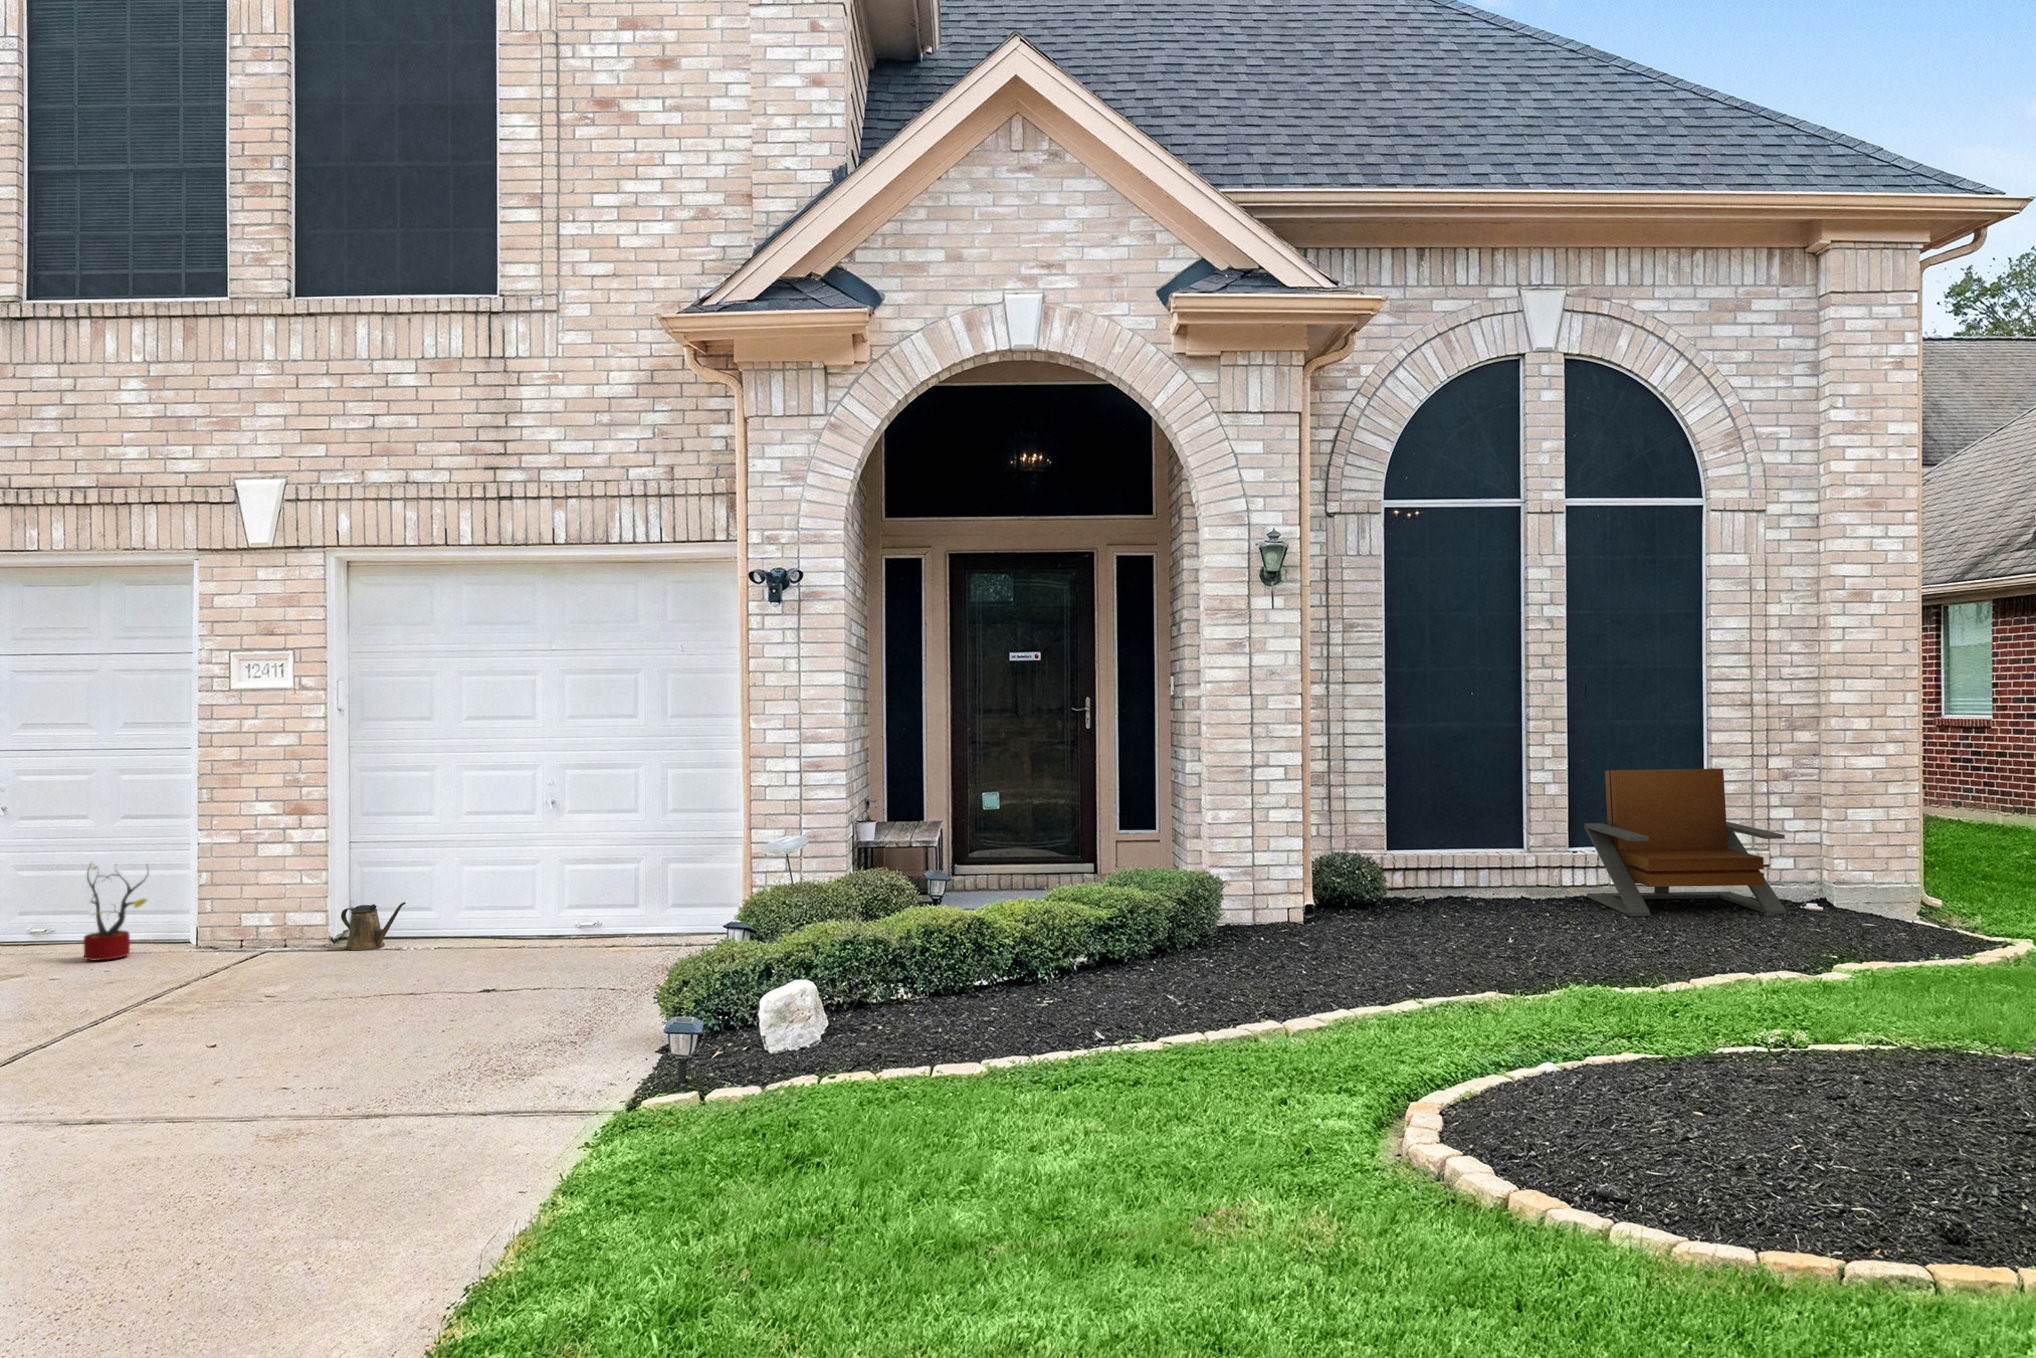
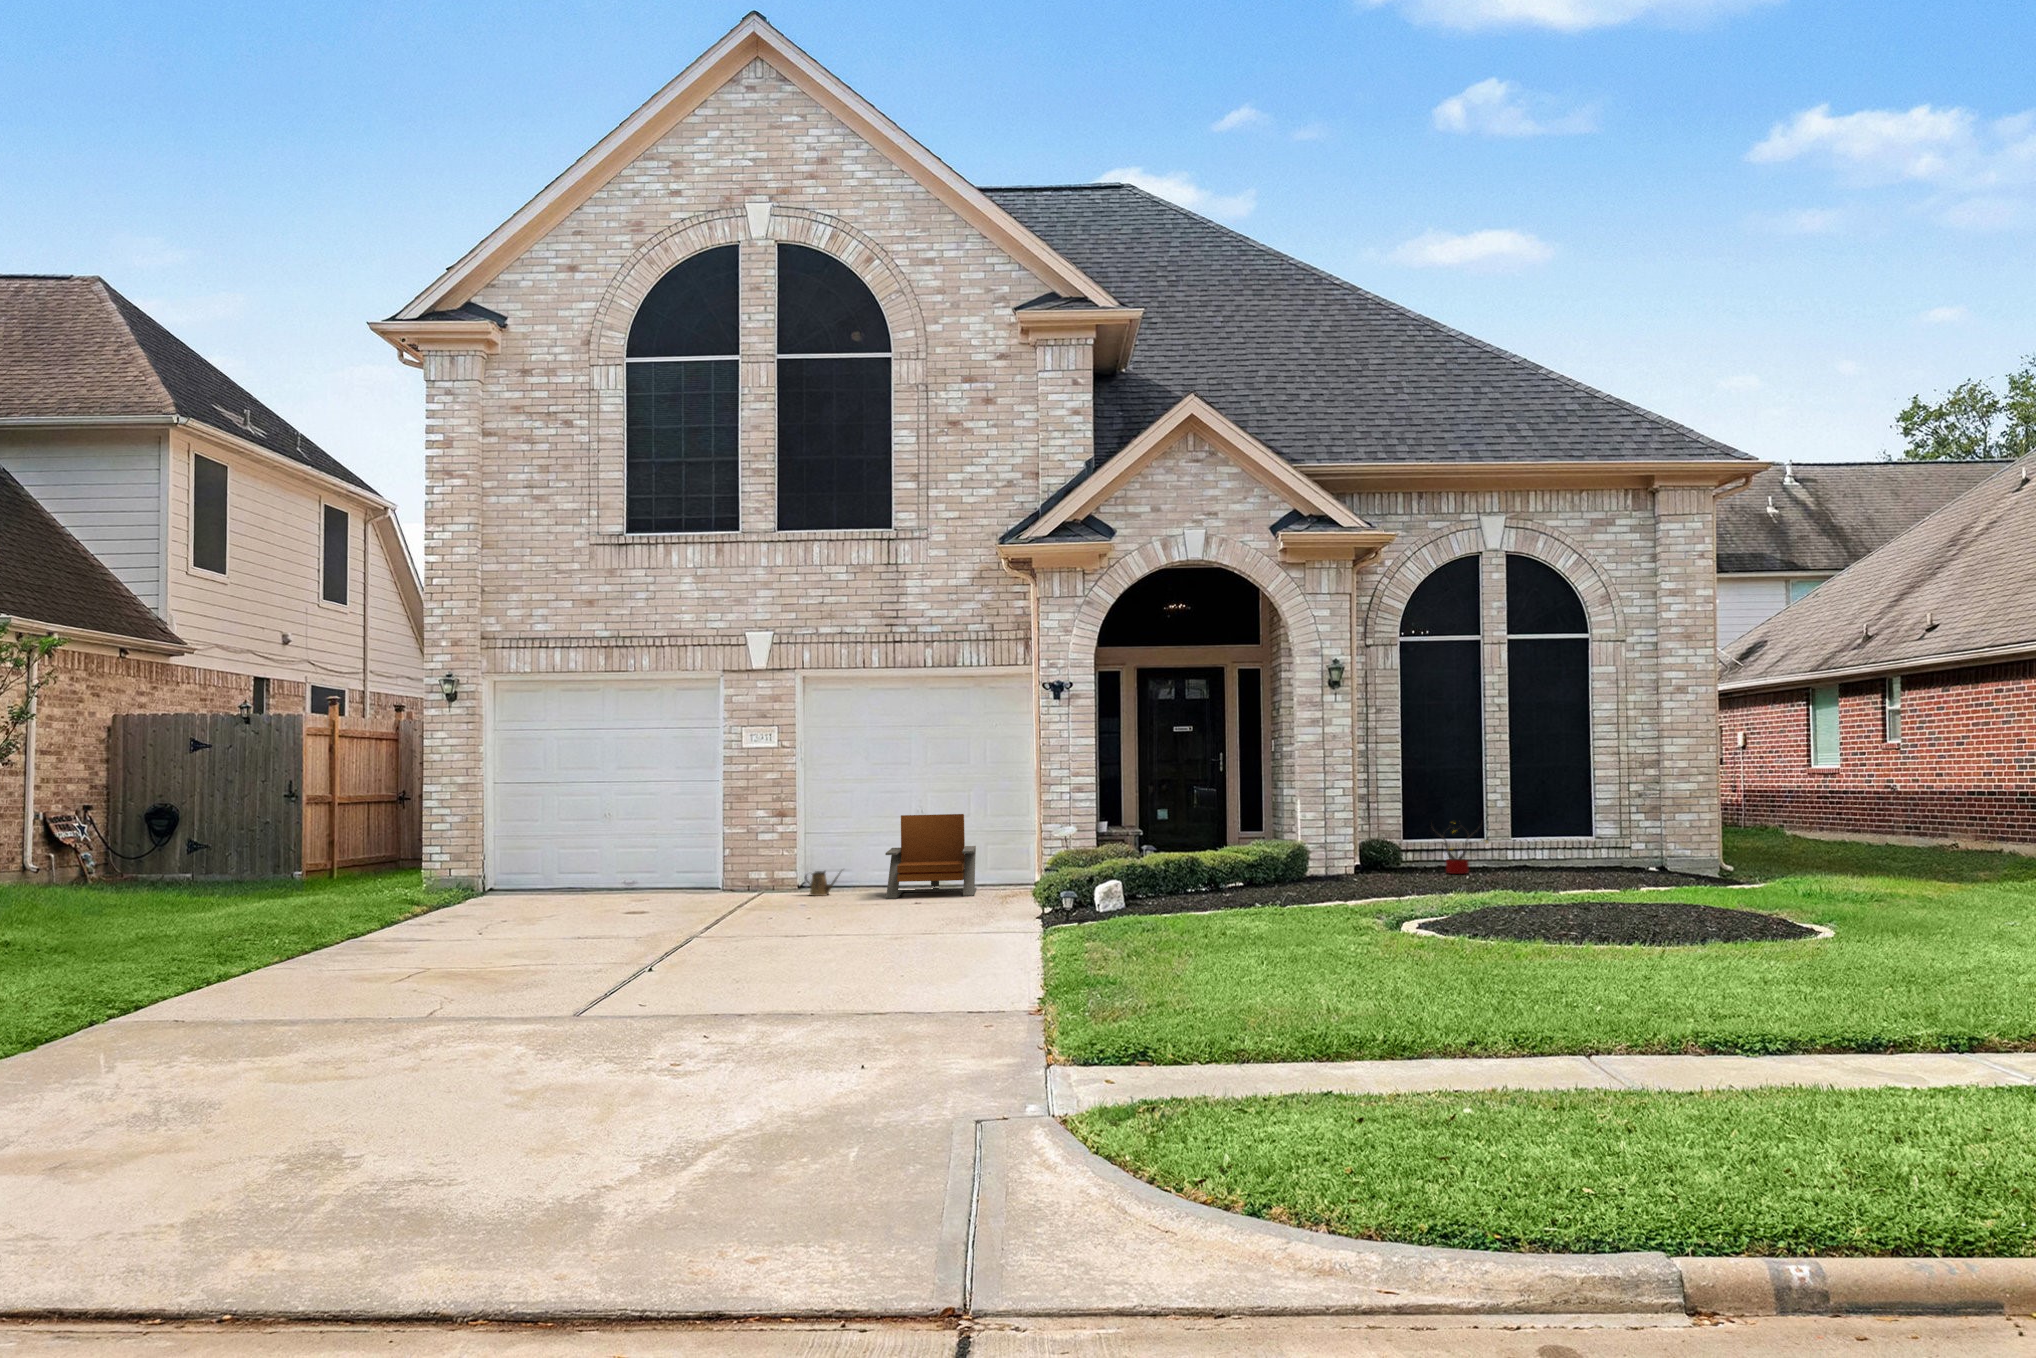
lounge chair: present [1584,769,1786,916] -> present [885,814,977,899]
decorative plant: present [84,866,147,960] -> present [1440,834,1488,874]

